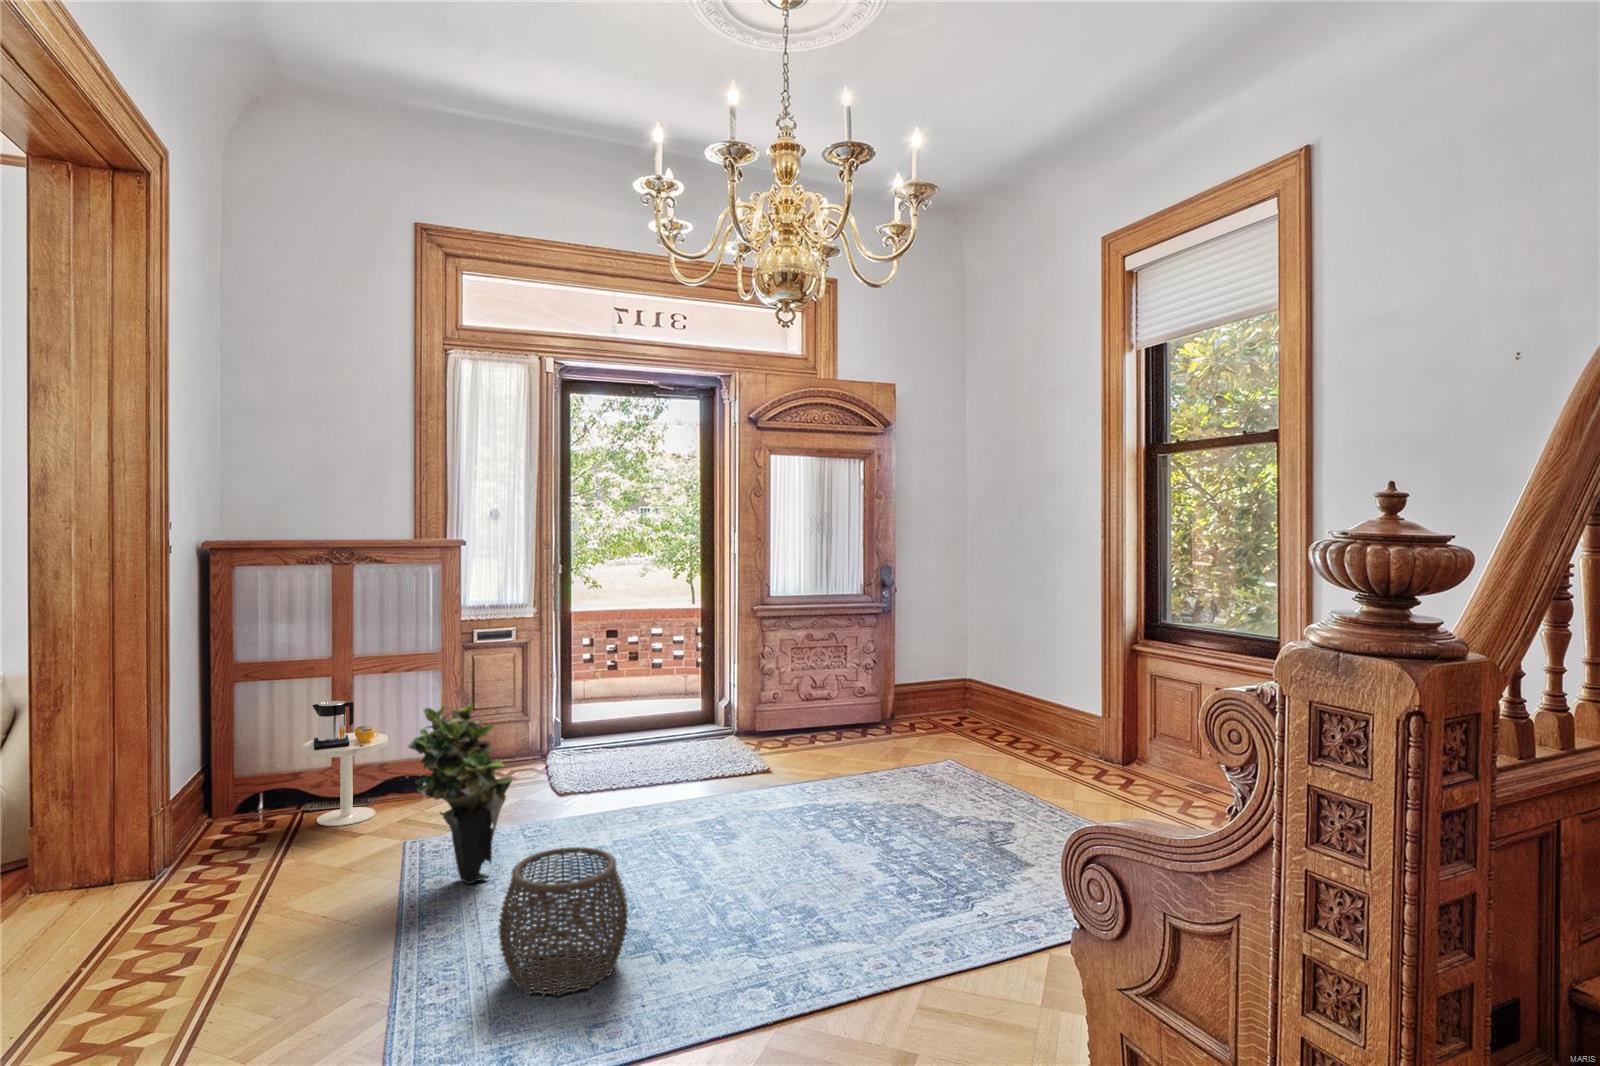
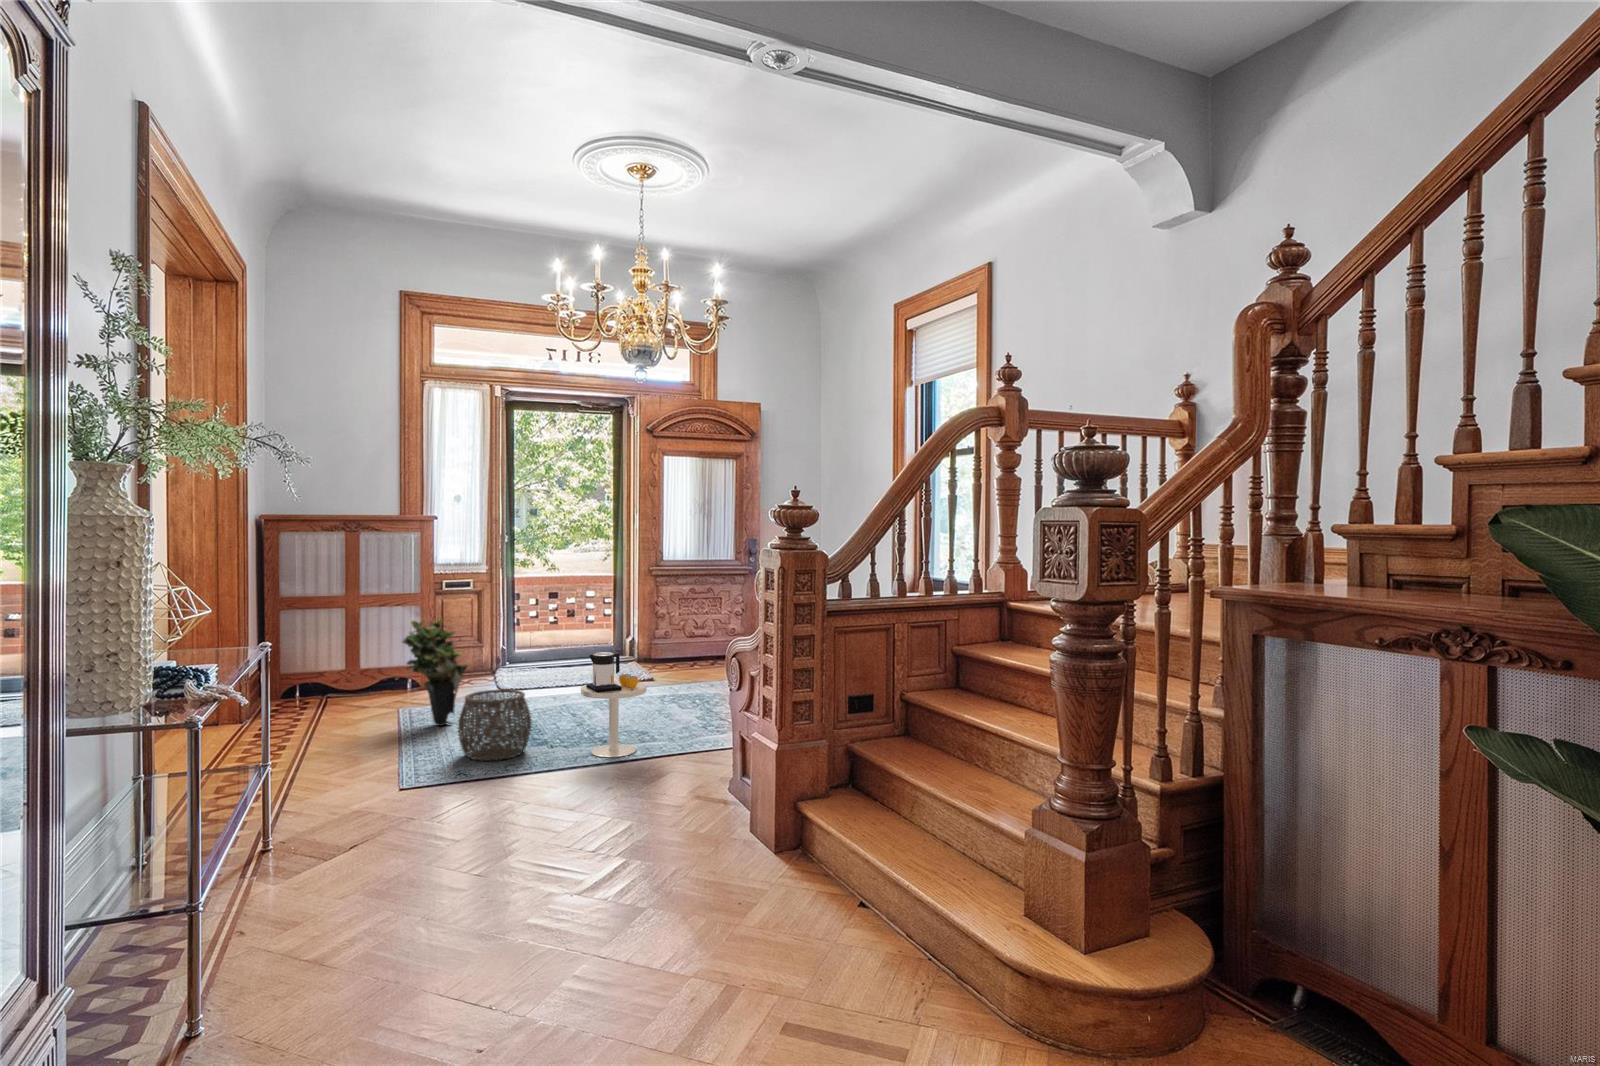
side table: present [303,701,388,826] -> present [581,652,646,757]

